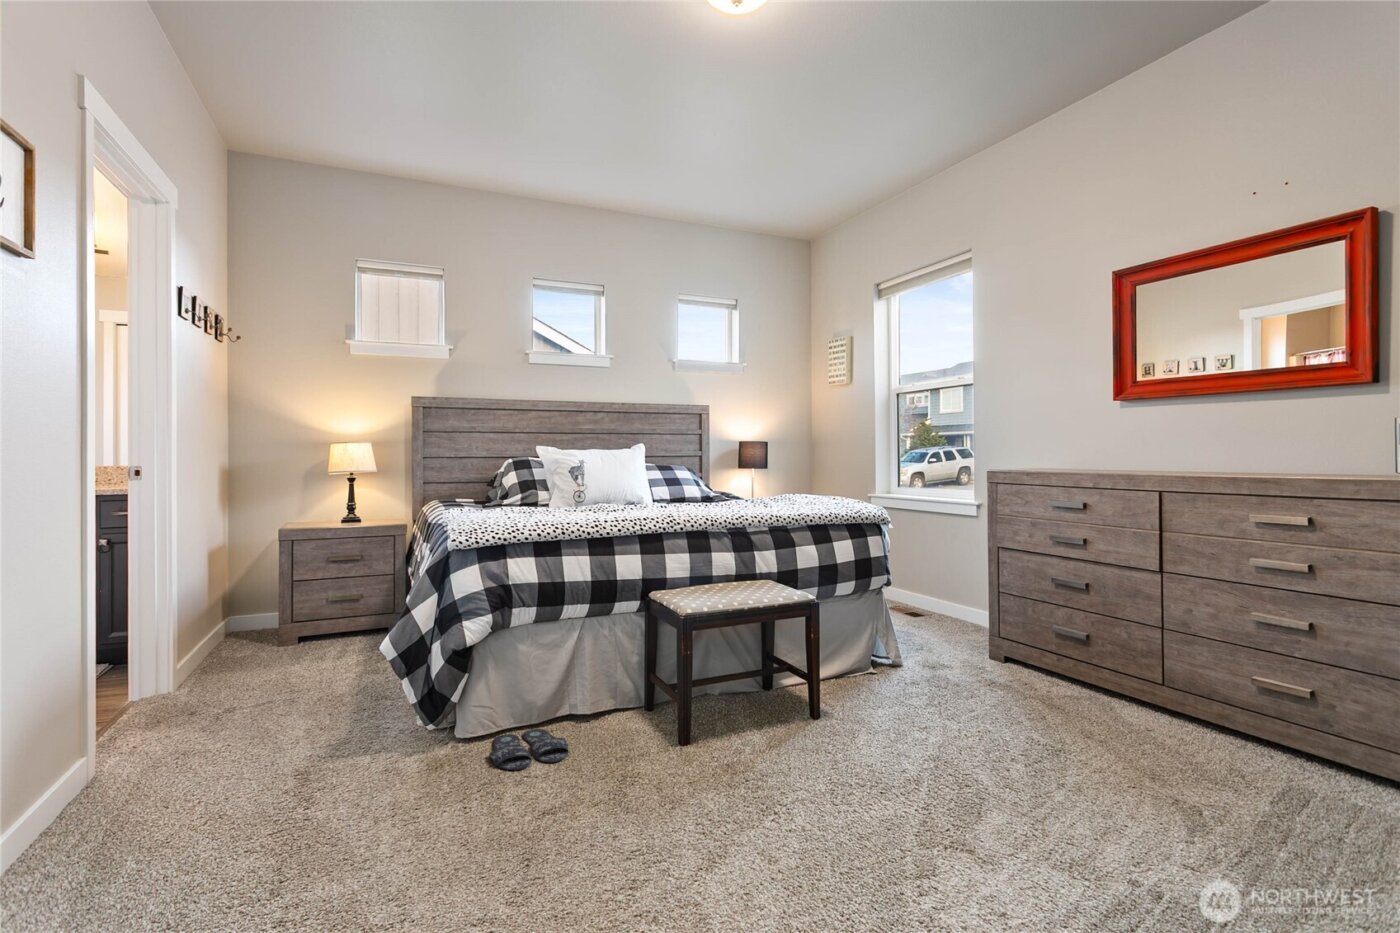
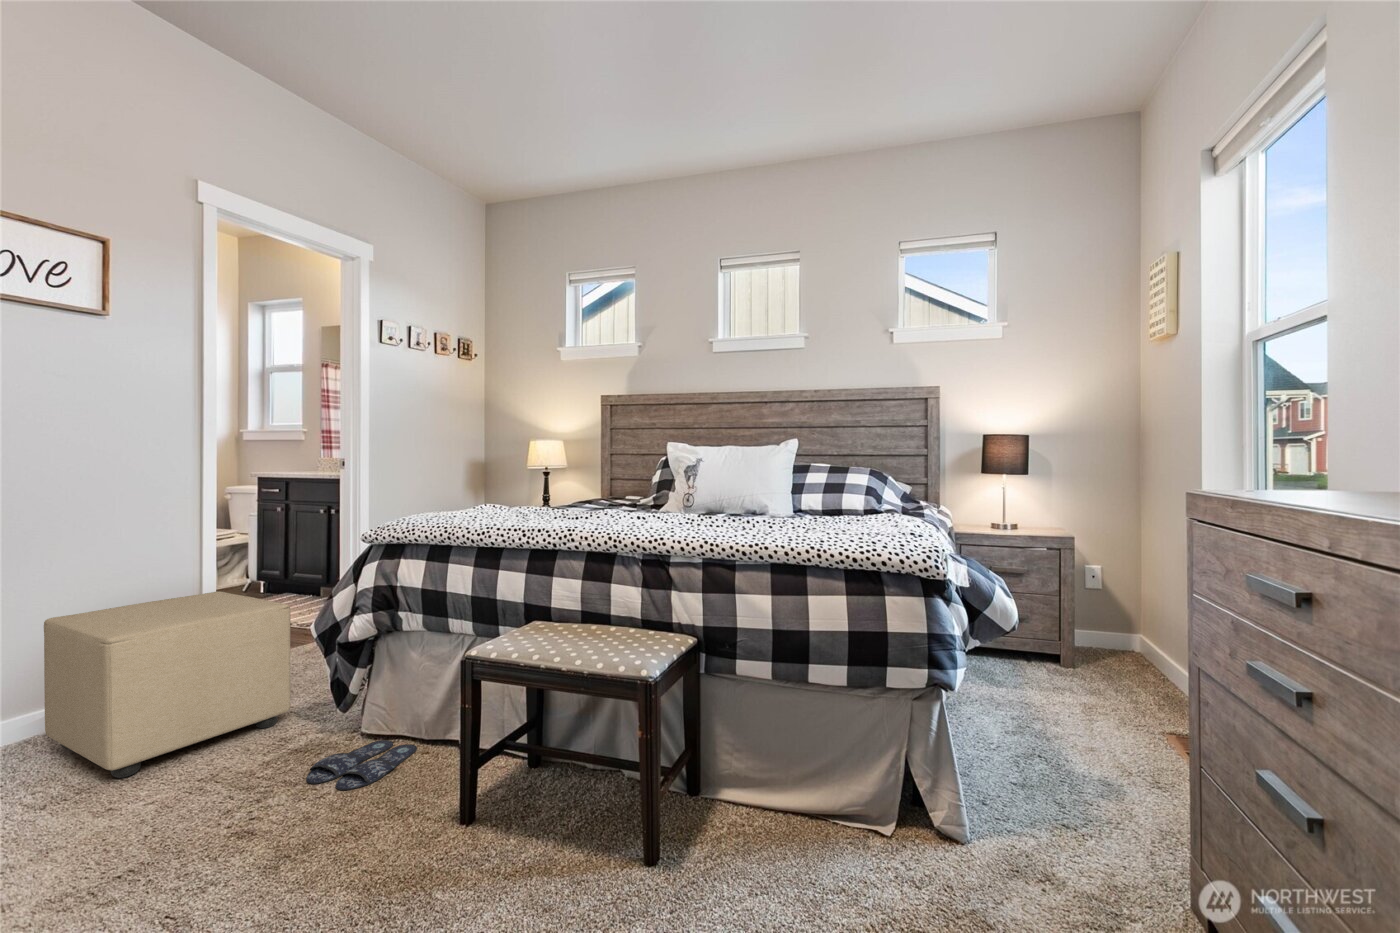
ottoman: none [74,629,358,872] -> present [44,591,291,778]

